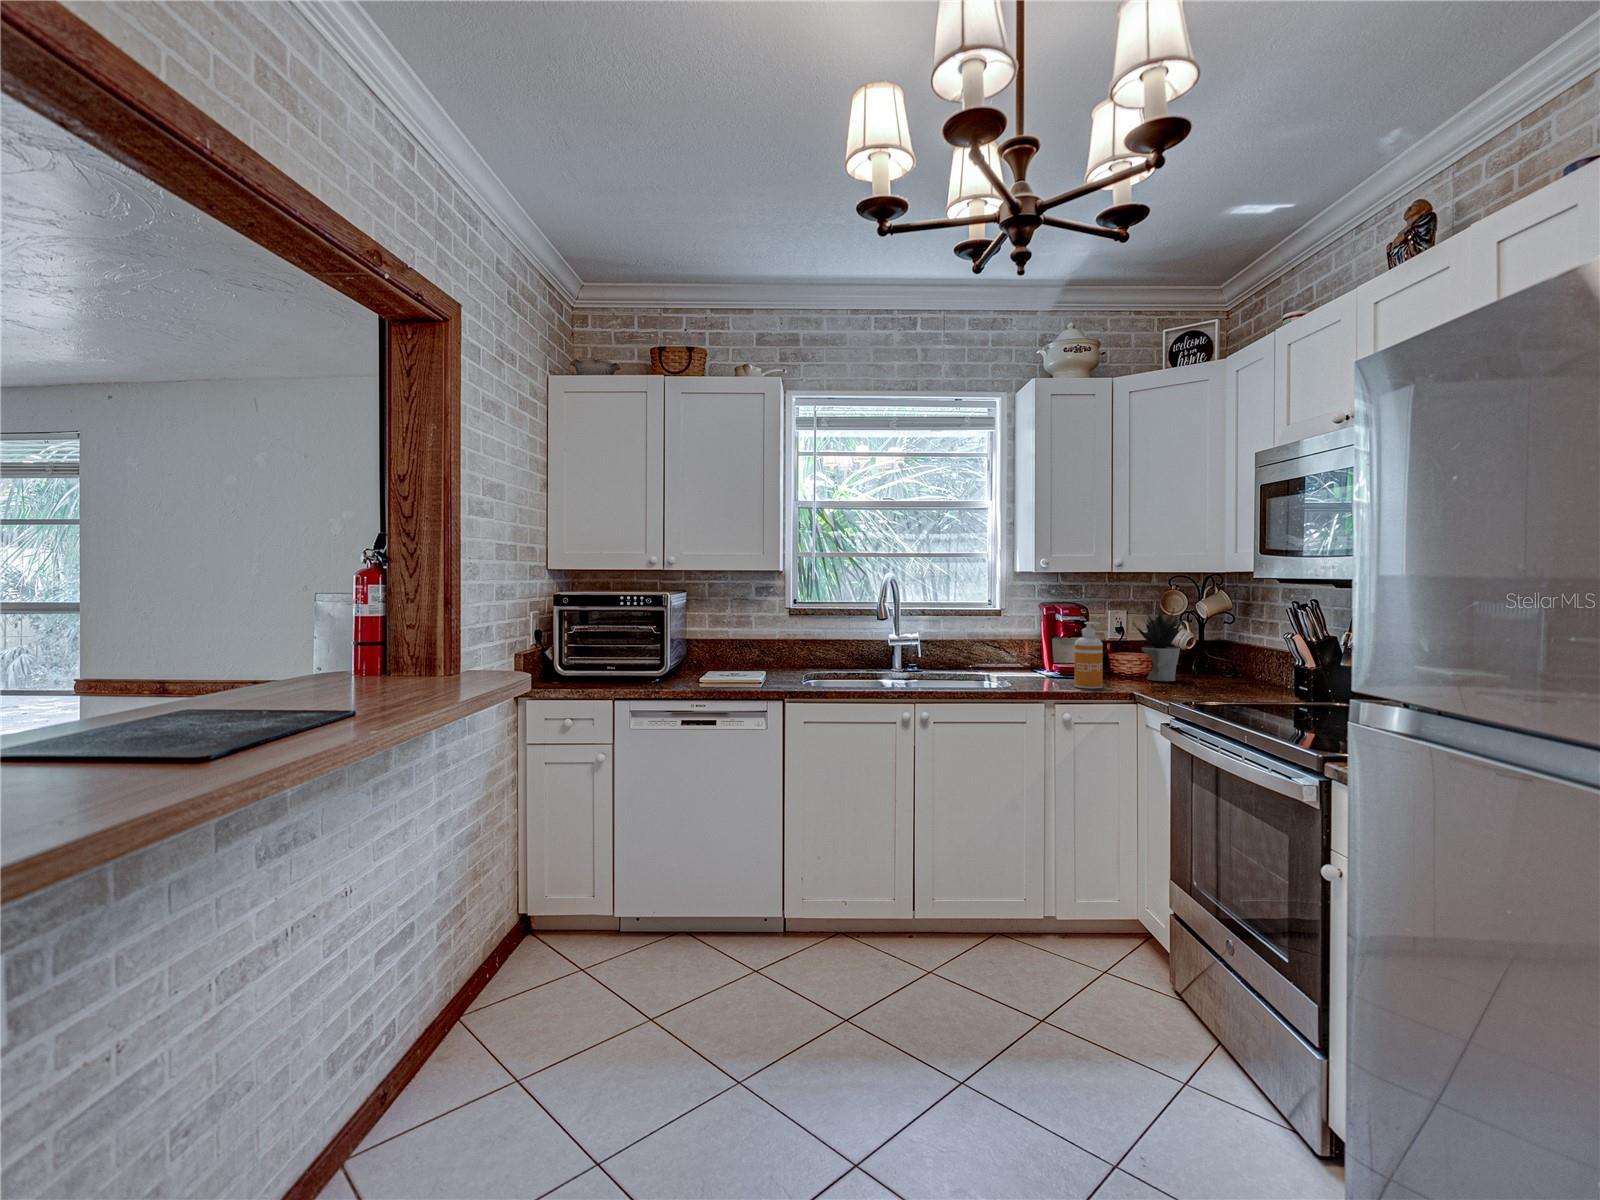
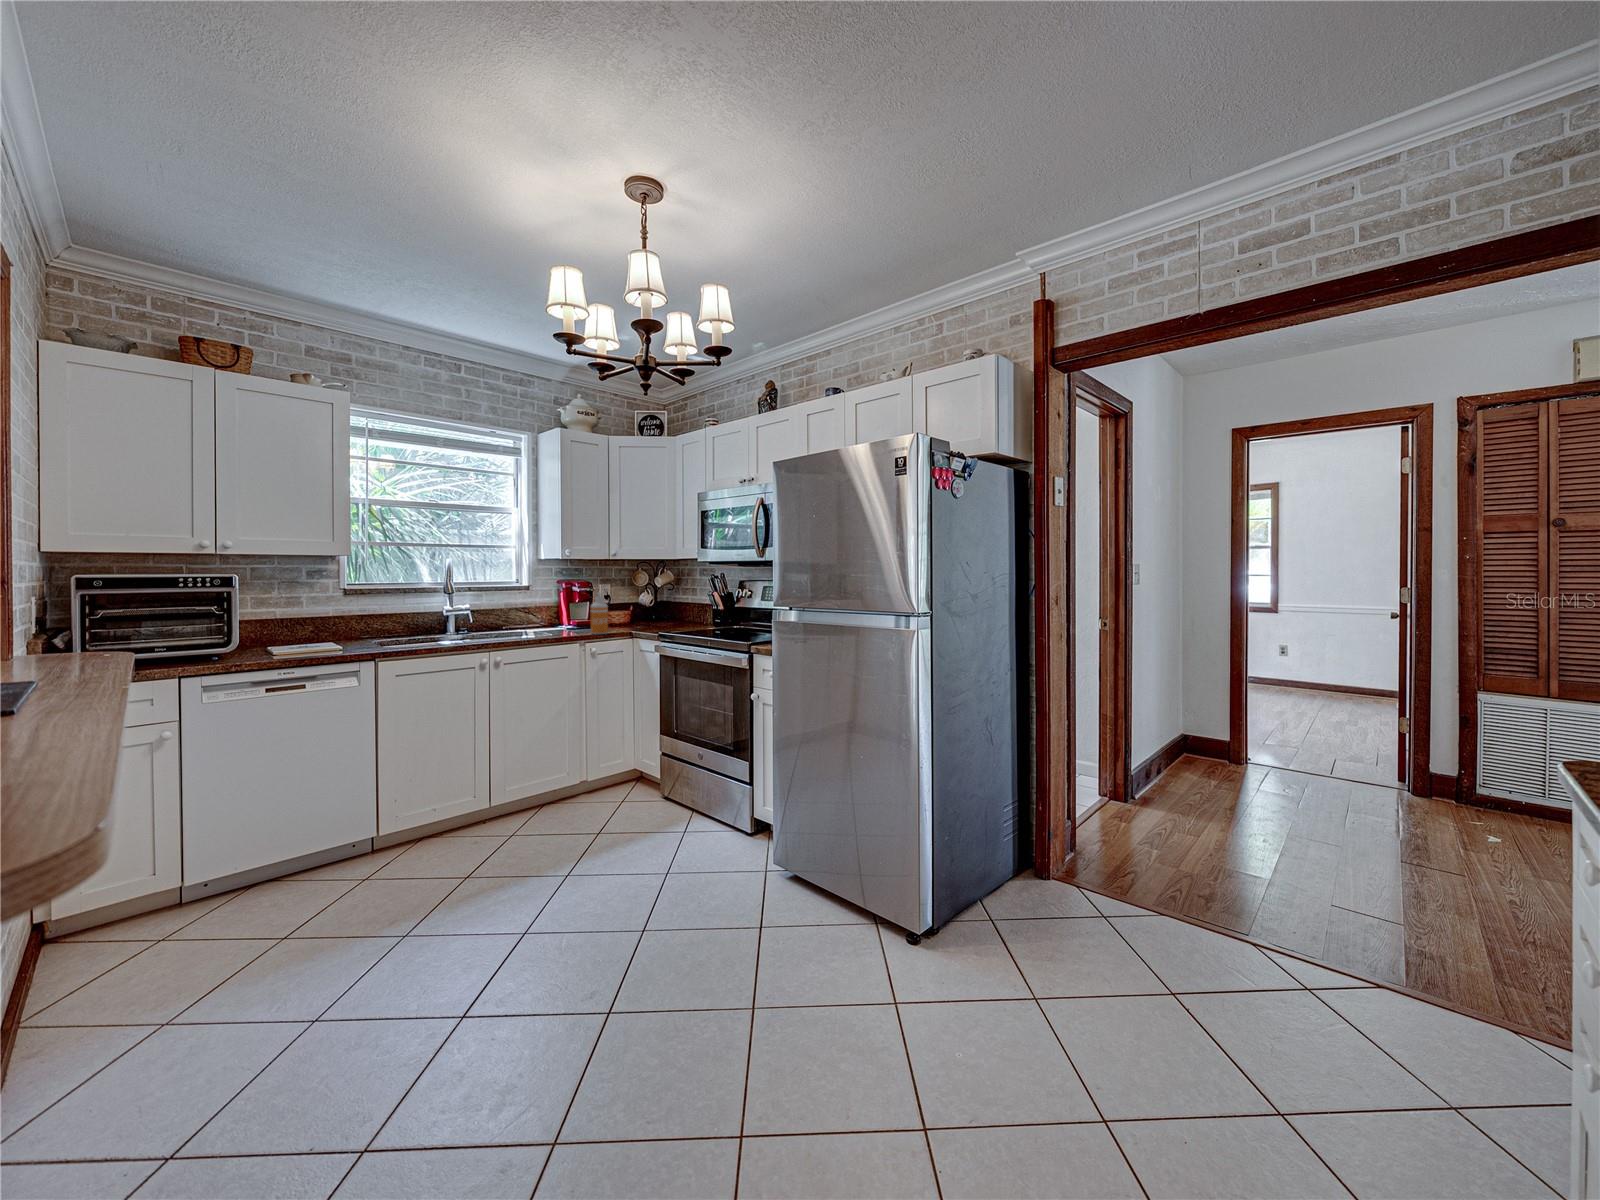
potted plant: present [1133,608,1185,681] -> none [620,583,650,628]

